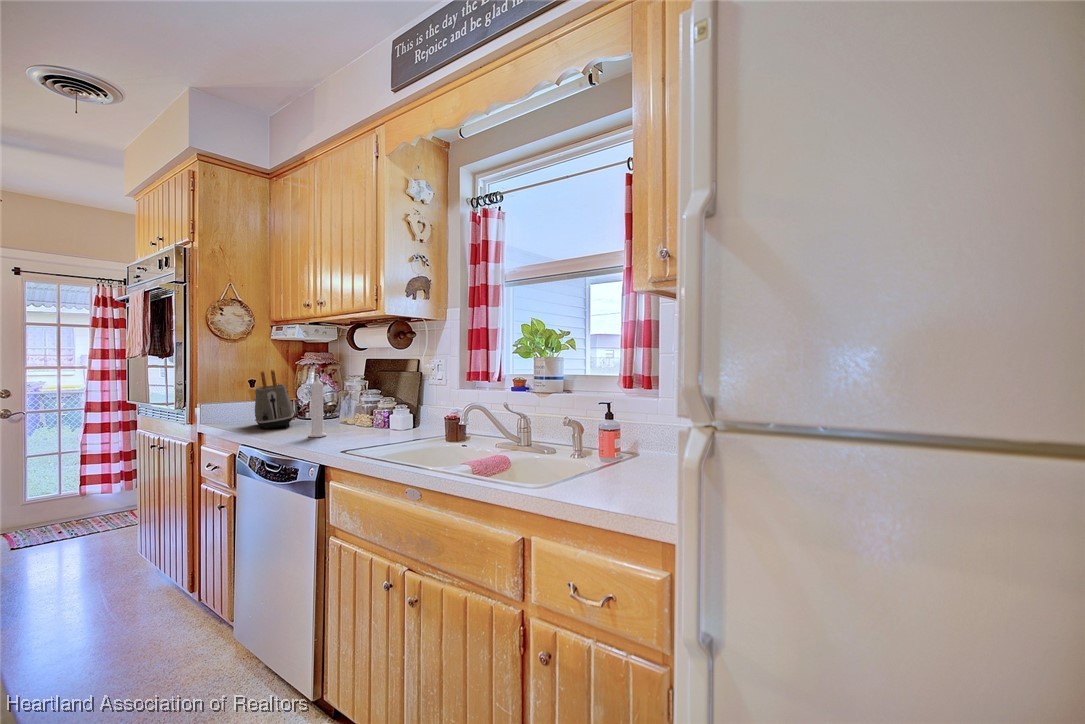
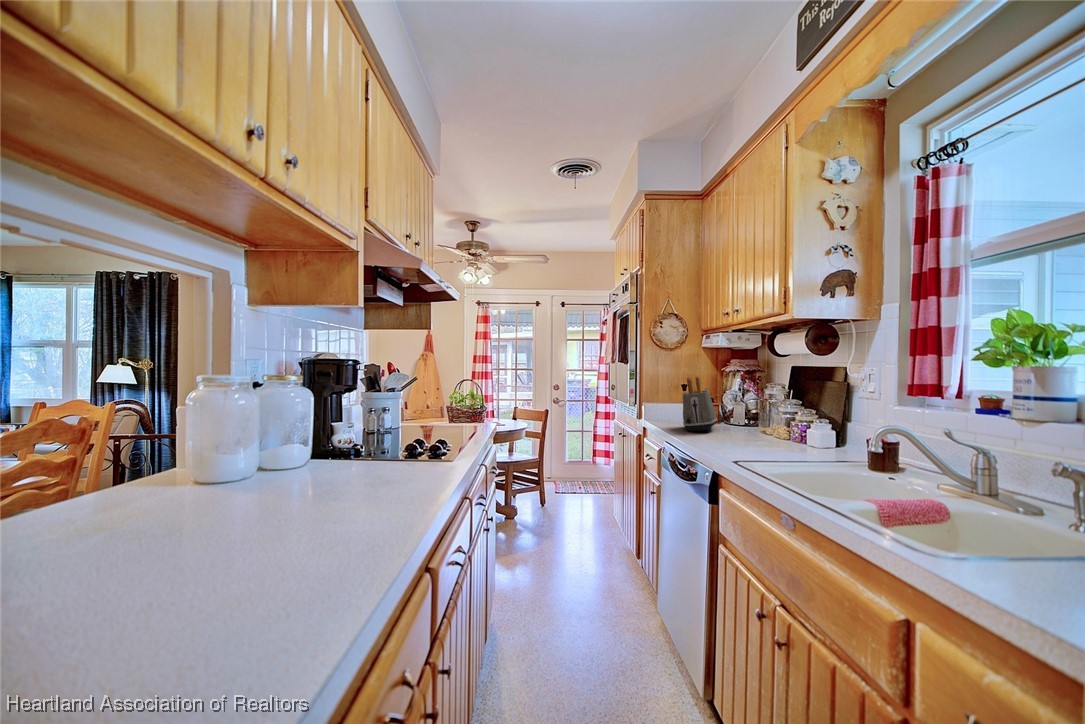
candle: present [308,376,327,437] -> none [718,384,736,445]

